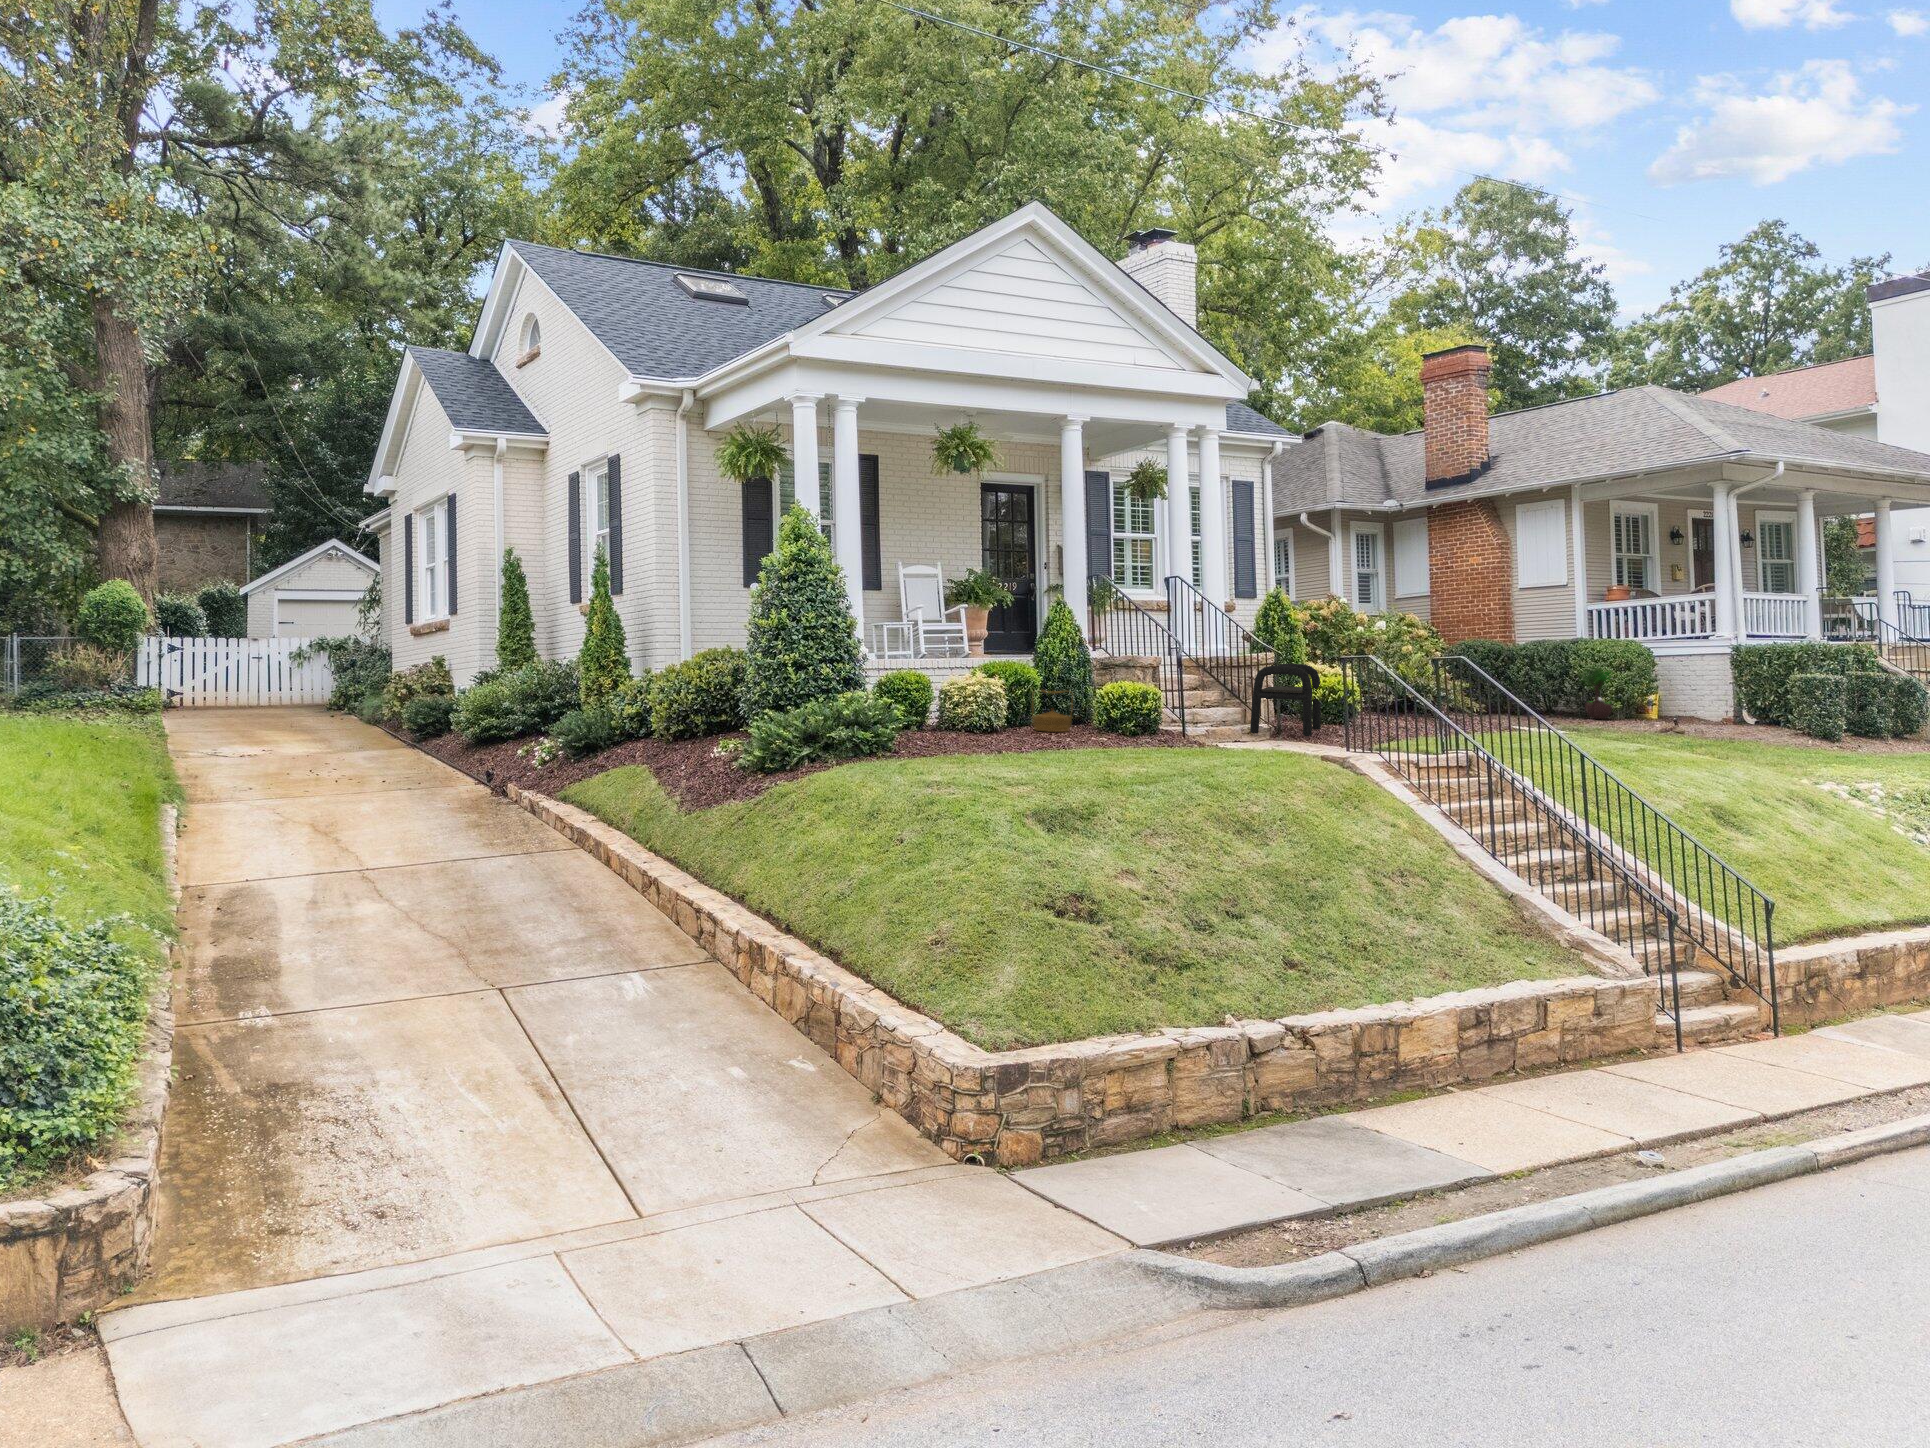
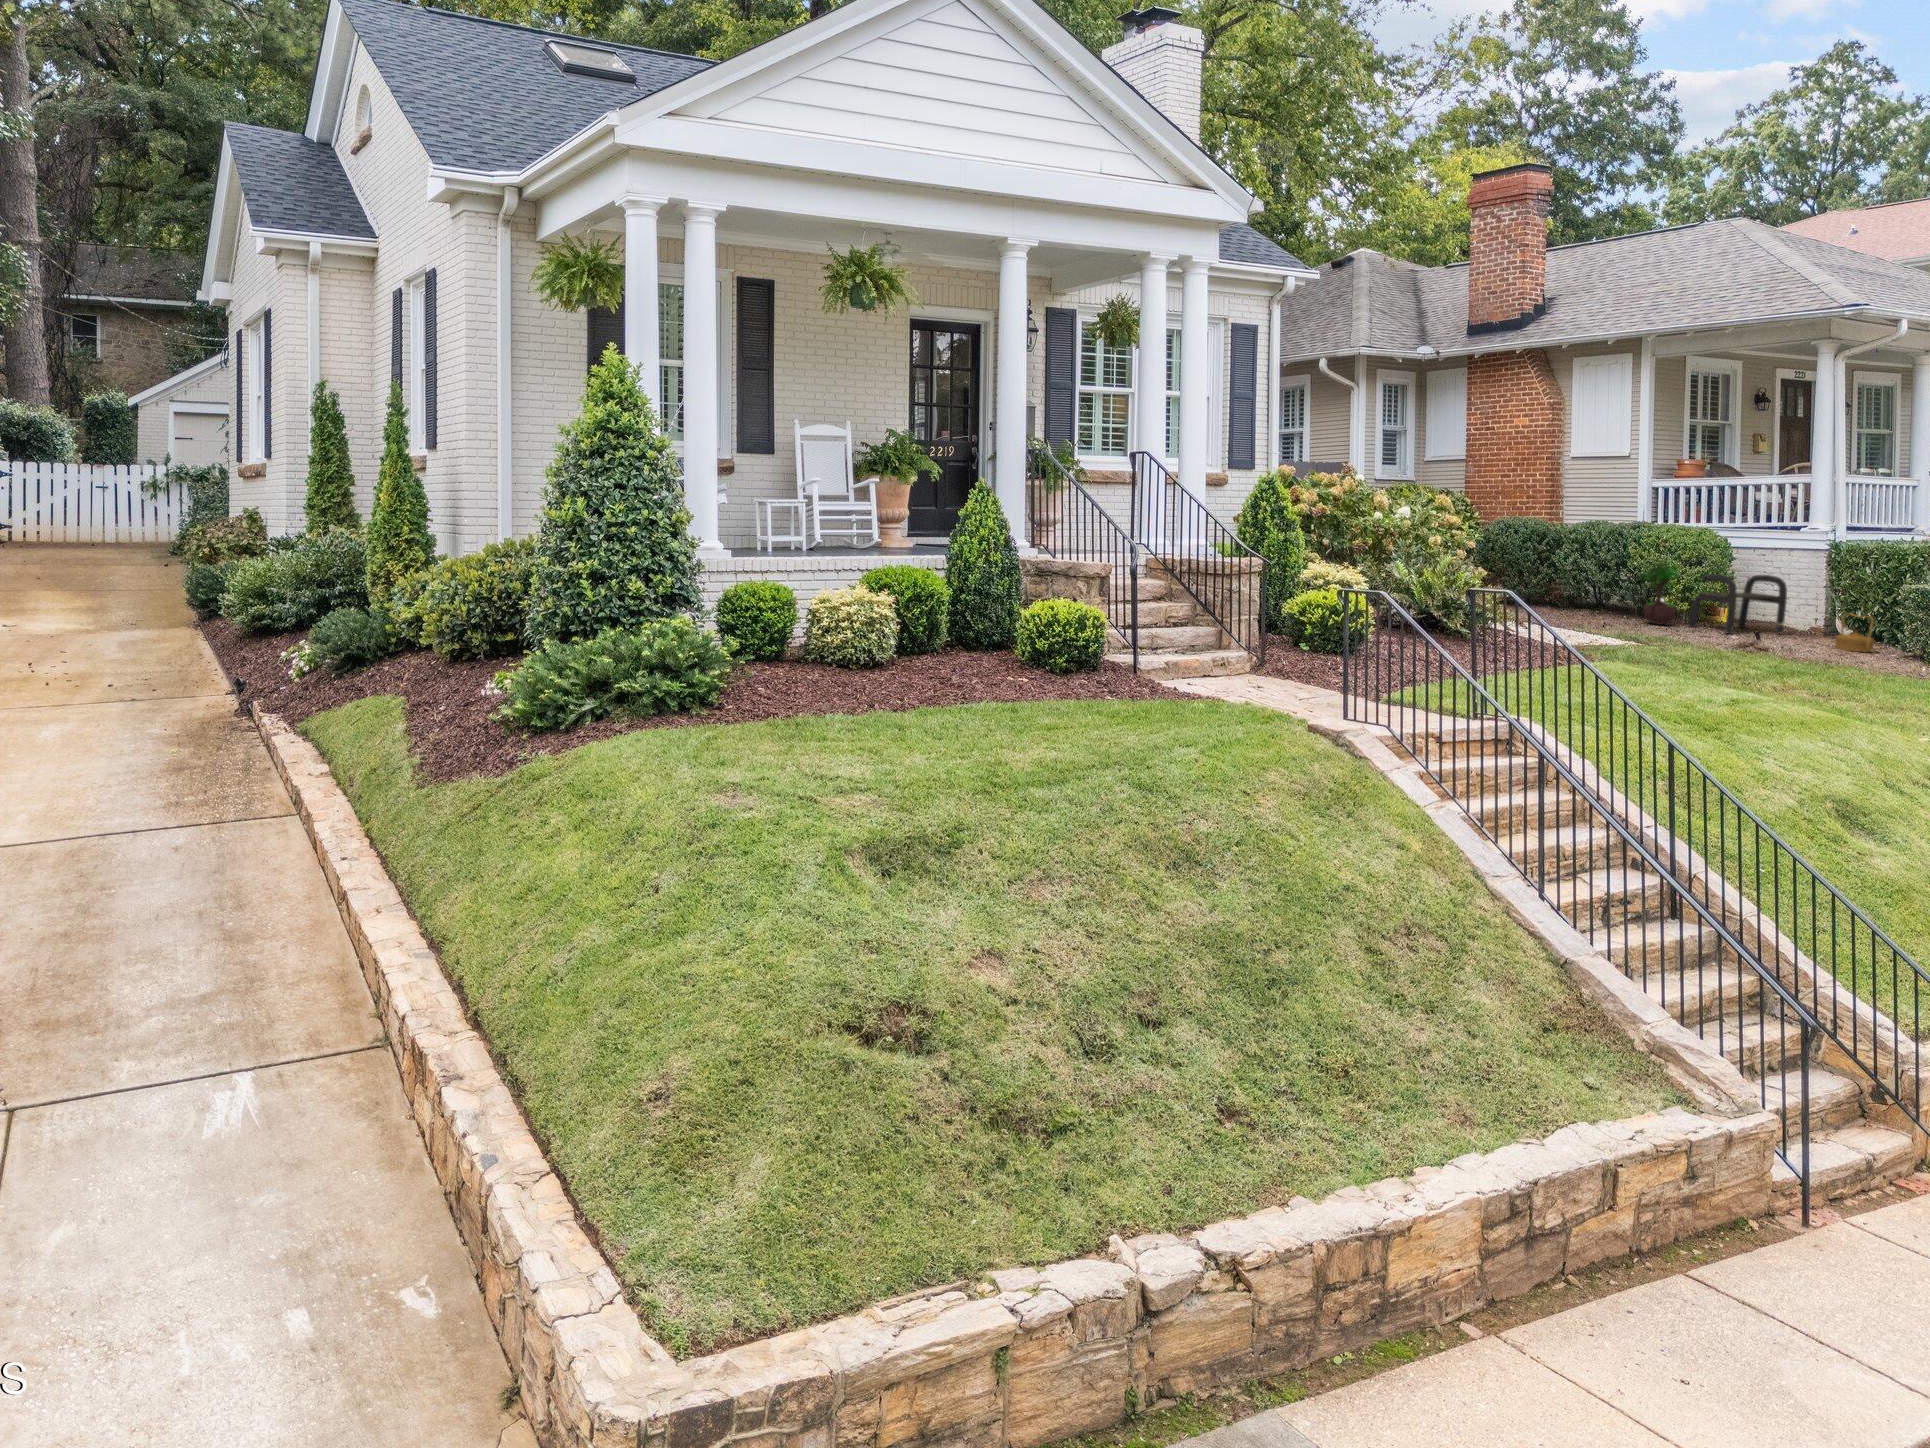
bench: present [1250,664,1321,736] -> present [1688,574,1787,634]
woven basket: present [1033,691,1072,732] -> present [1835,614,1874,652]

